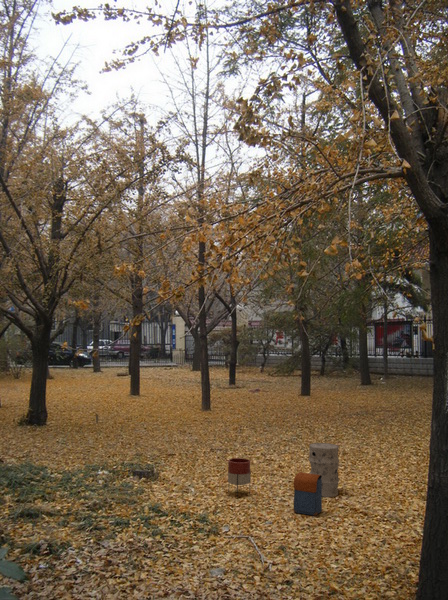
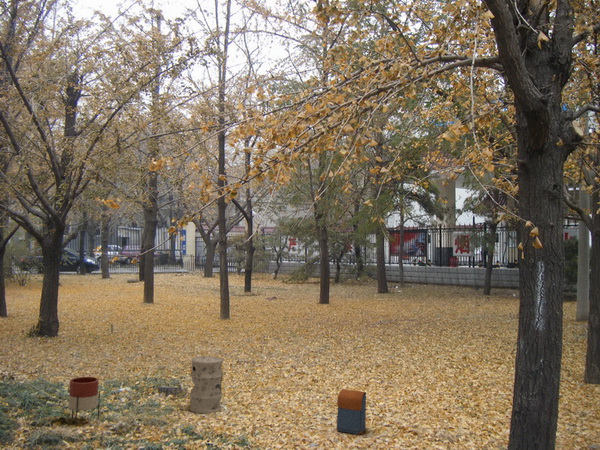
trash can: present [309,443,339,497] -> present [190,356,223,413]
planter: present [228,458,251,498] -> present [68,377,100,426]

